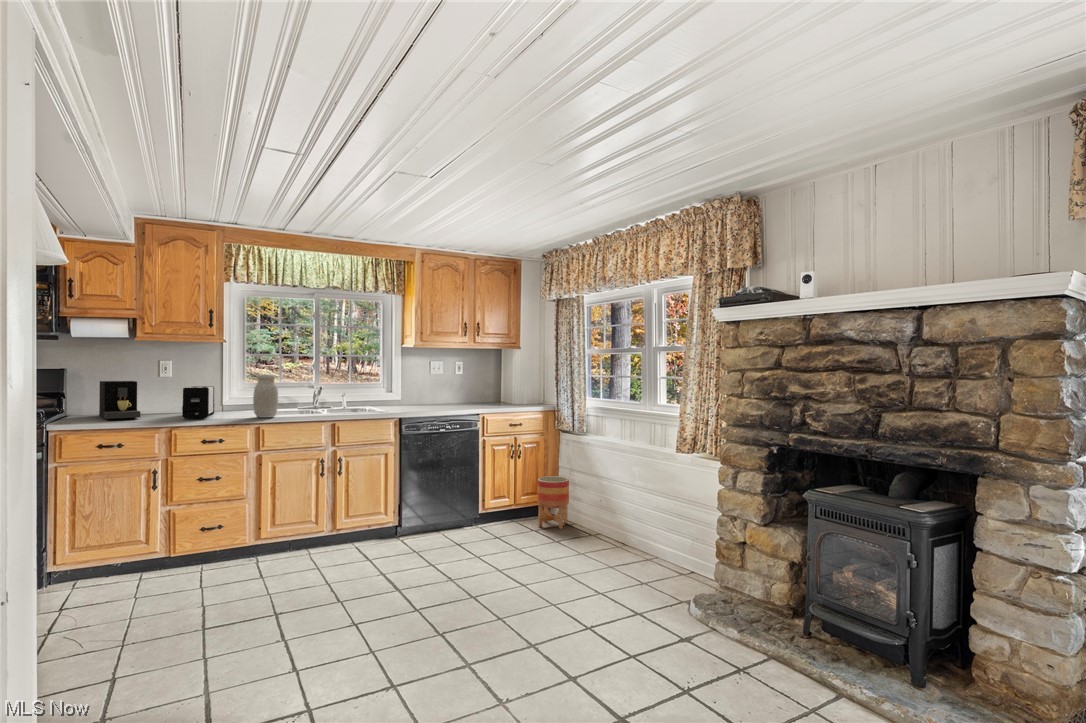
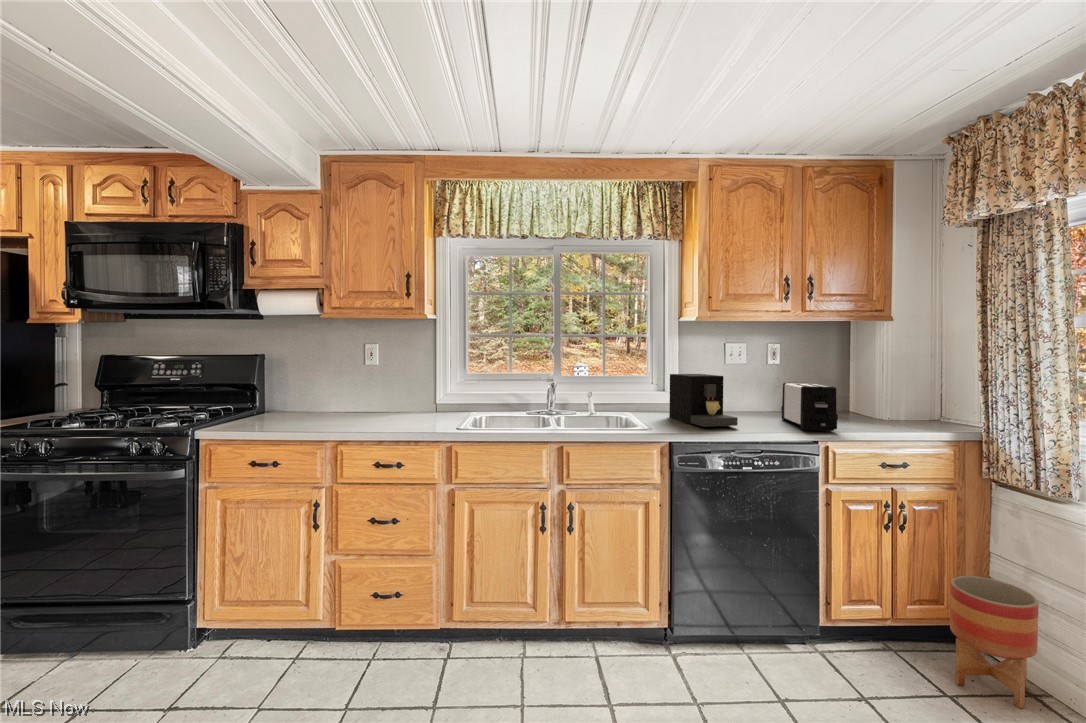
jar: present [253,374,278,418] -> none [448,366,482,433]
coffee maker: present [99,381,141,419] -> present [669,374,738,427]
toaster: present [182,386,215,418] -> present [781,383,838,431]

